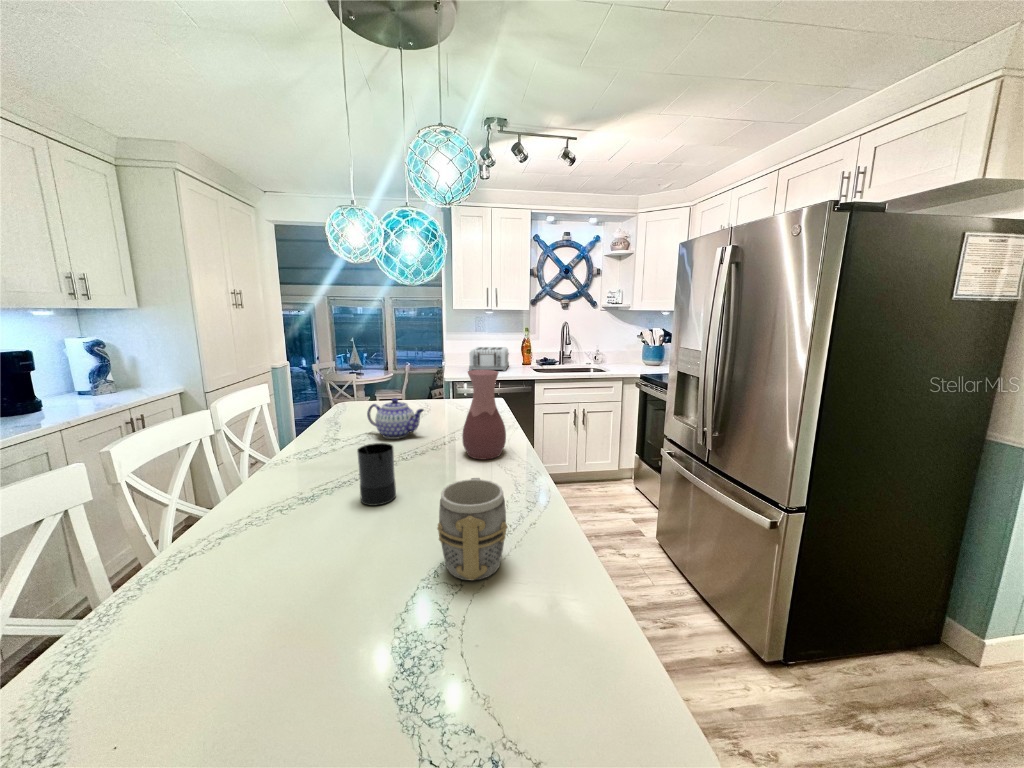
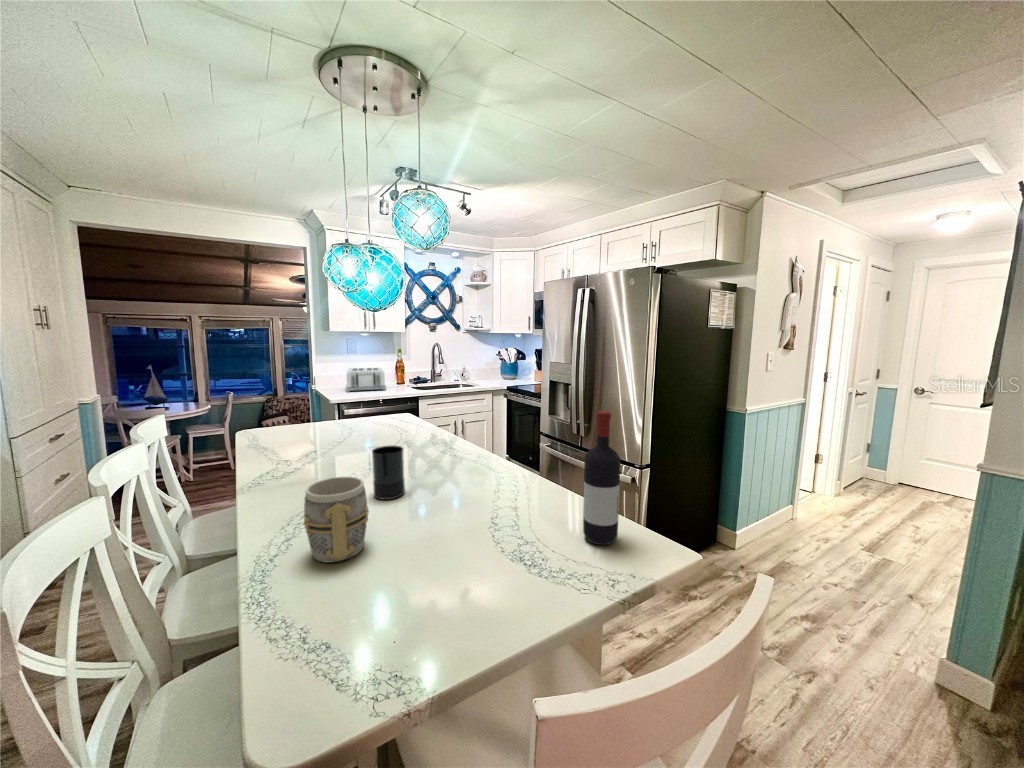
vase: present [462,370,506,460] -> none [424,381,462,457]
teapot: present [367,398,424,439] -> none [309,414,374,453]
wine bottle: none [521,446,580,665] -> present [583,411,621,545]
mug: present [437,478,507,581] -> present [304,476,369,562]

